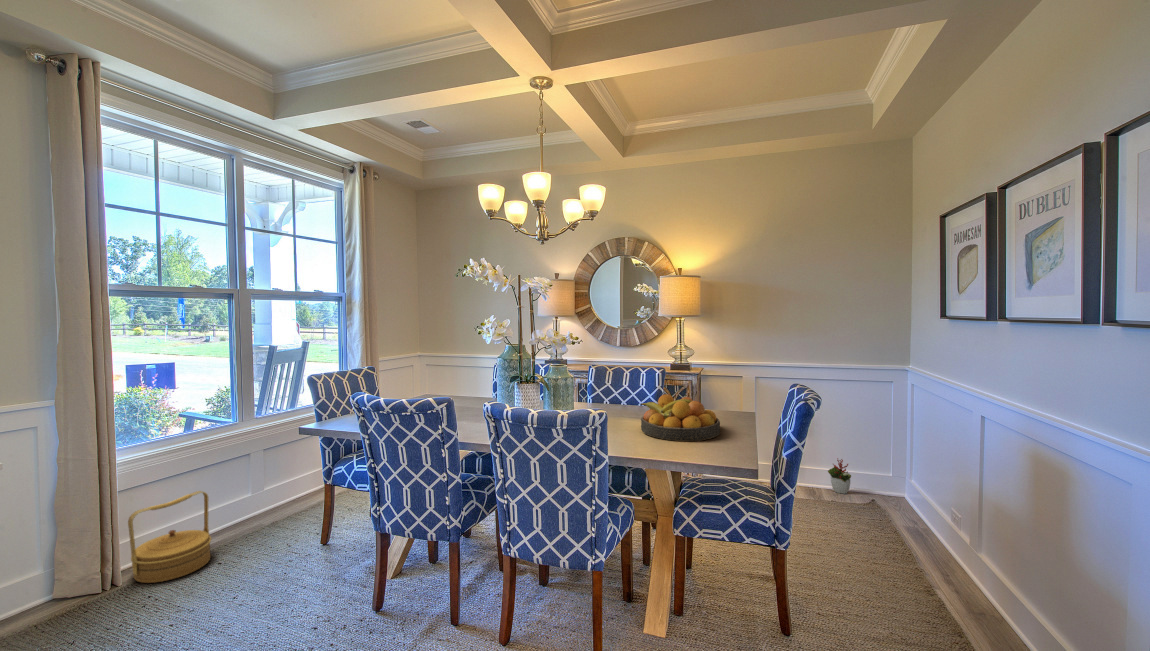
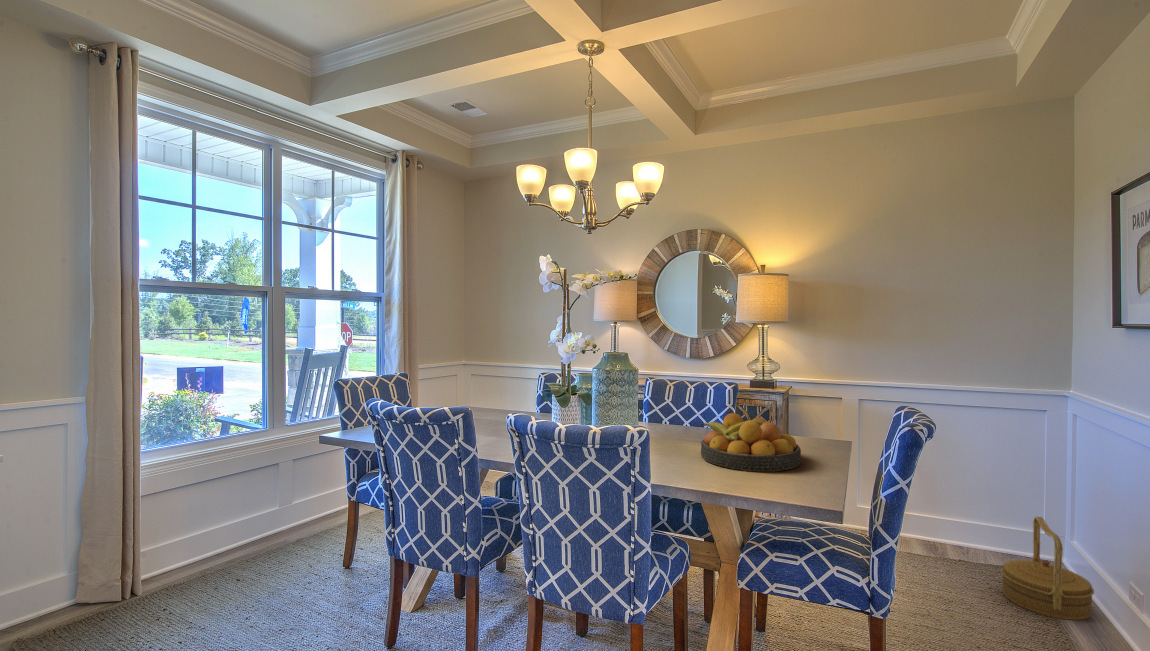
decorative plant: present [828,458,851,494] -> none [952,504,985,551]
basket: present [128,491,211,583] -> present [1001,517,1094,620]

